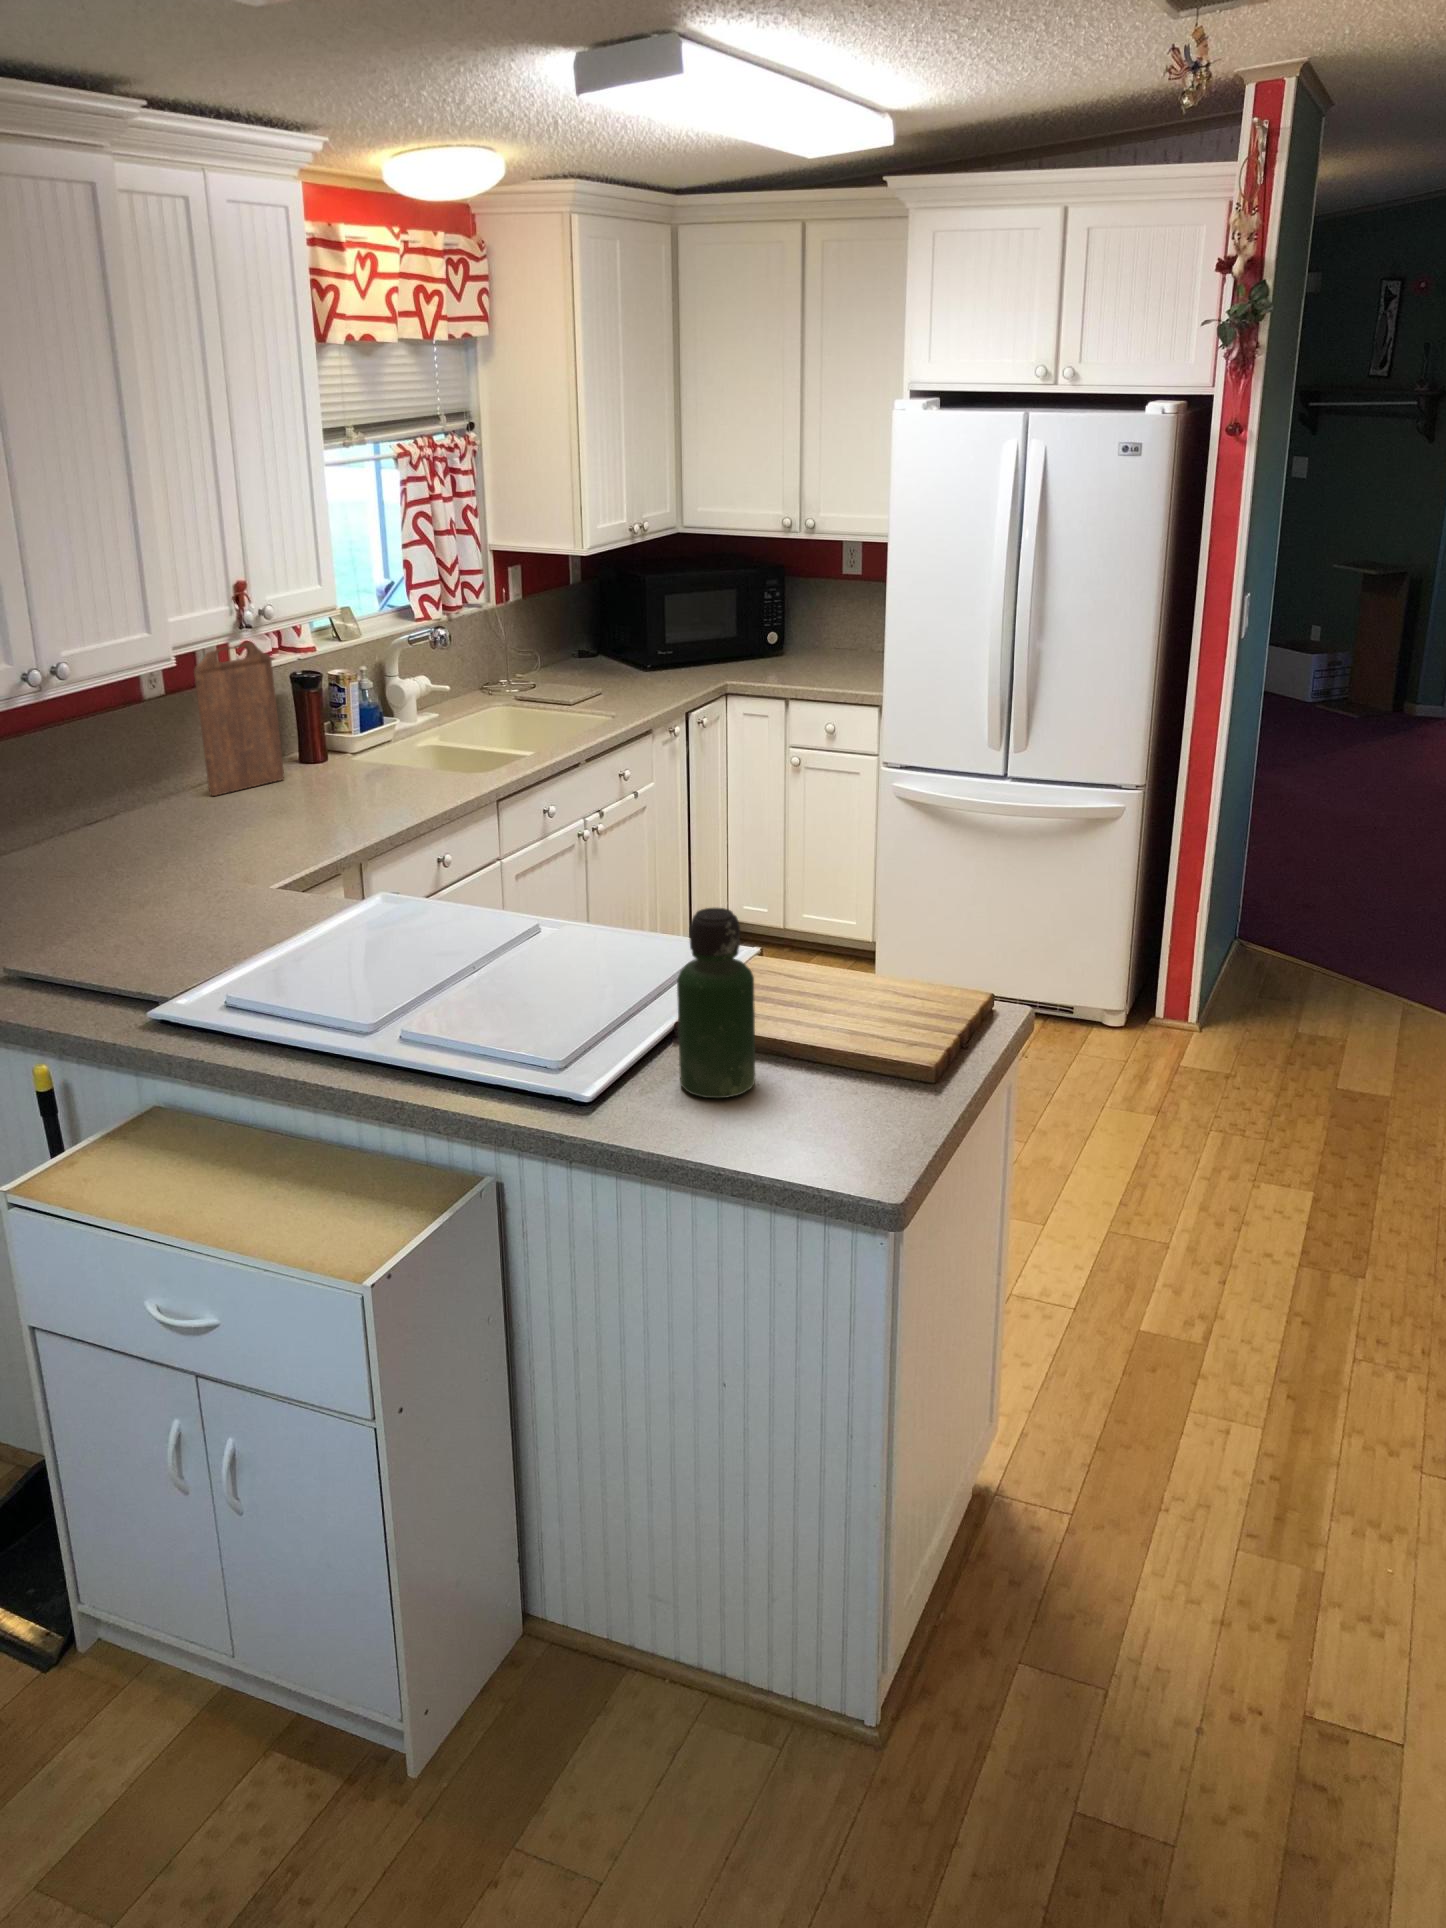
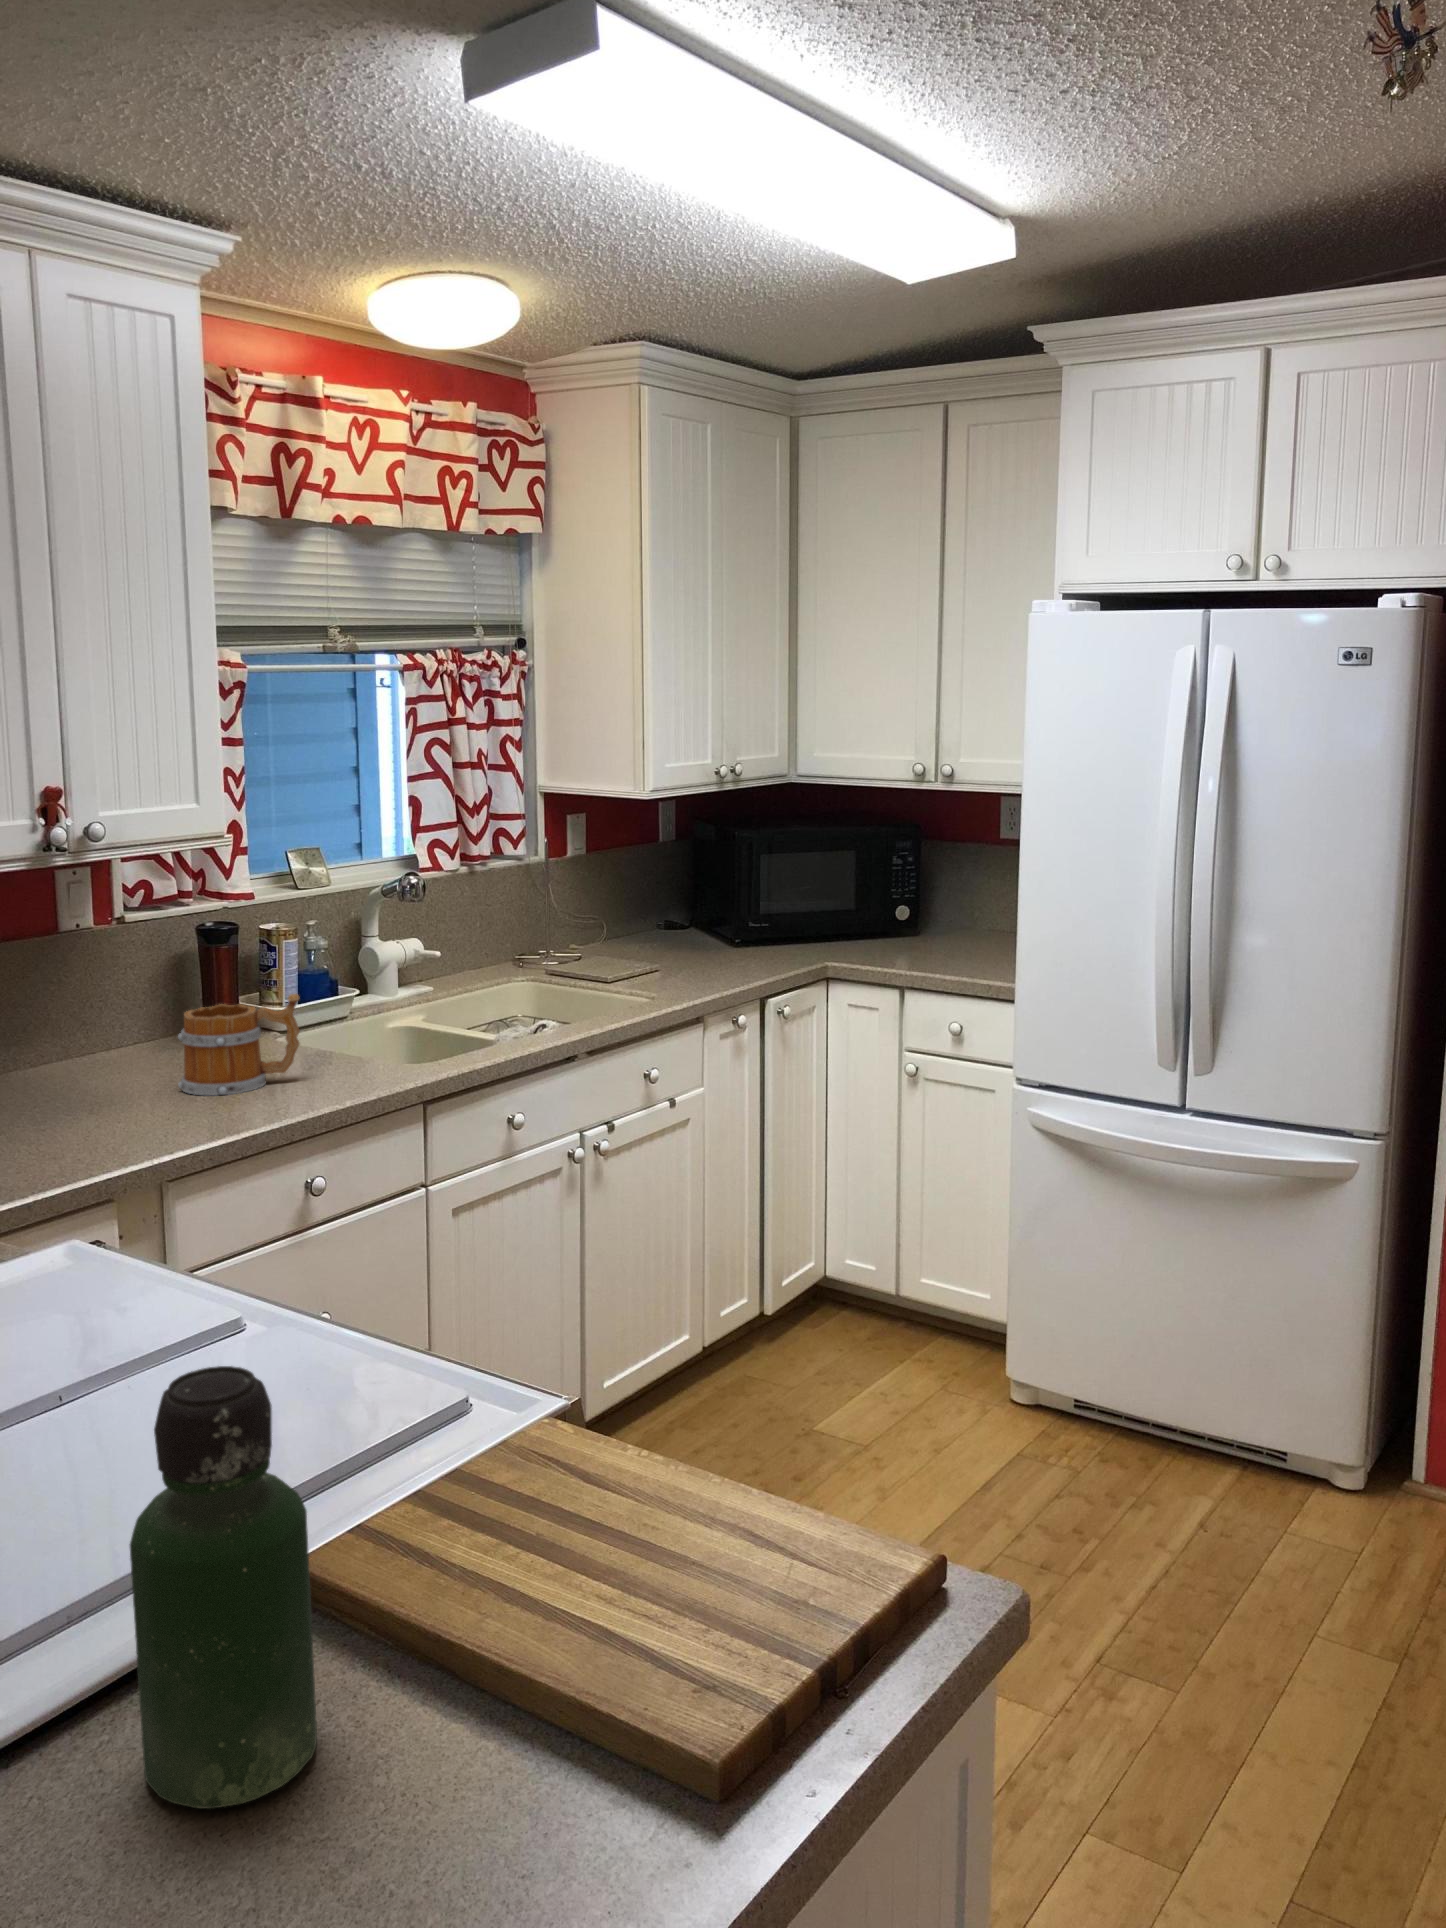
cutting board: present [194,642,284,796] -> none [43,874,170,1077]
mug: none [322,725,407,802] -> present [178,994,300,1095]

